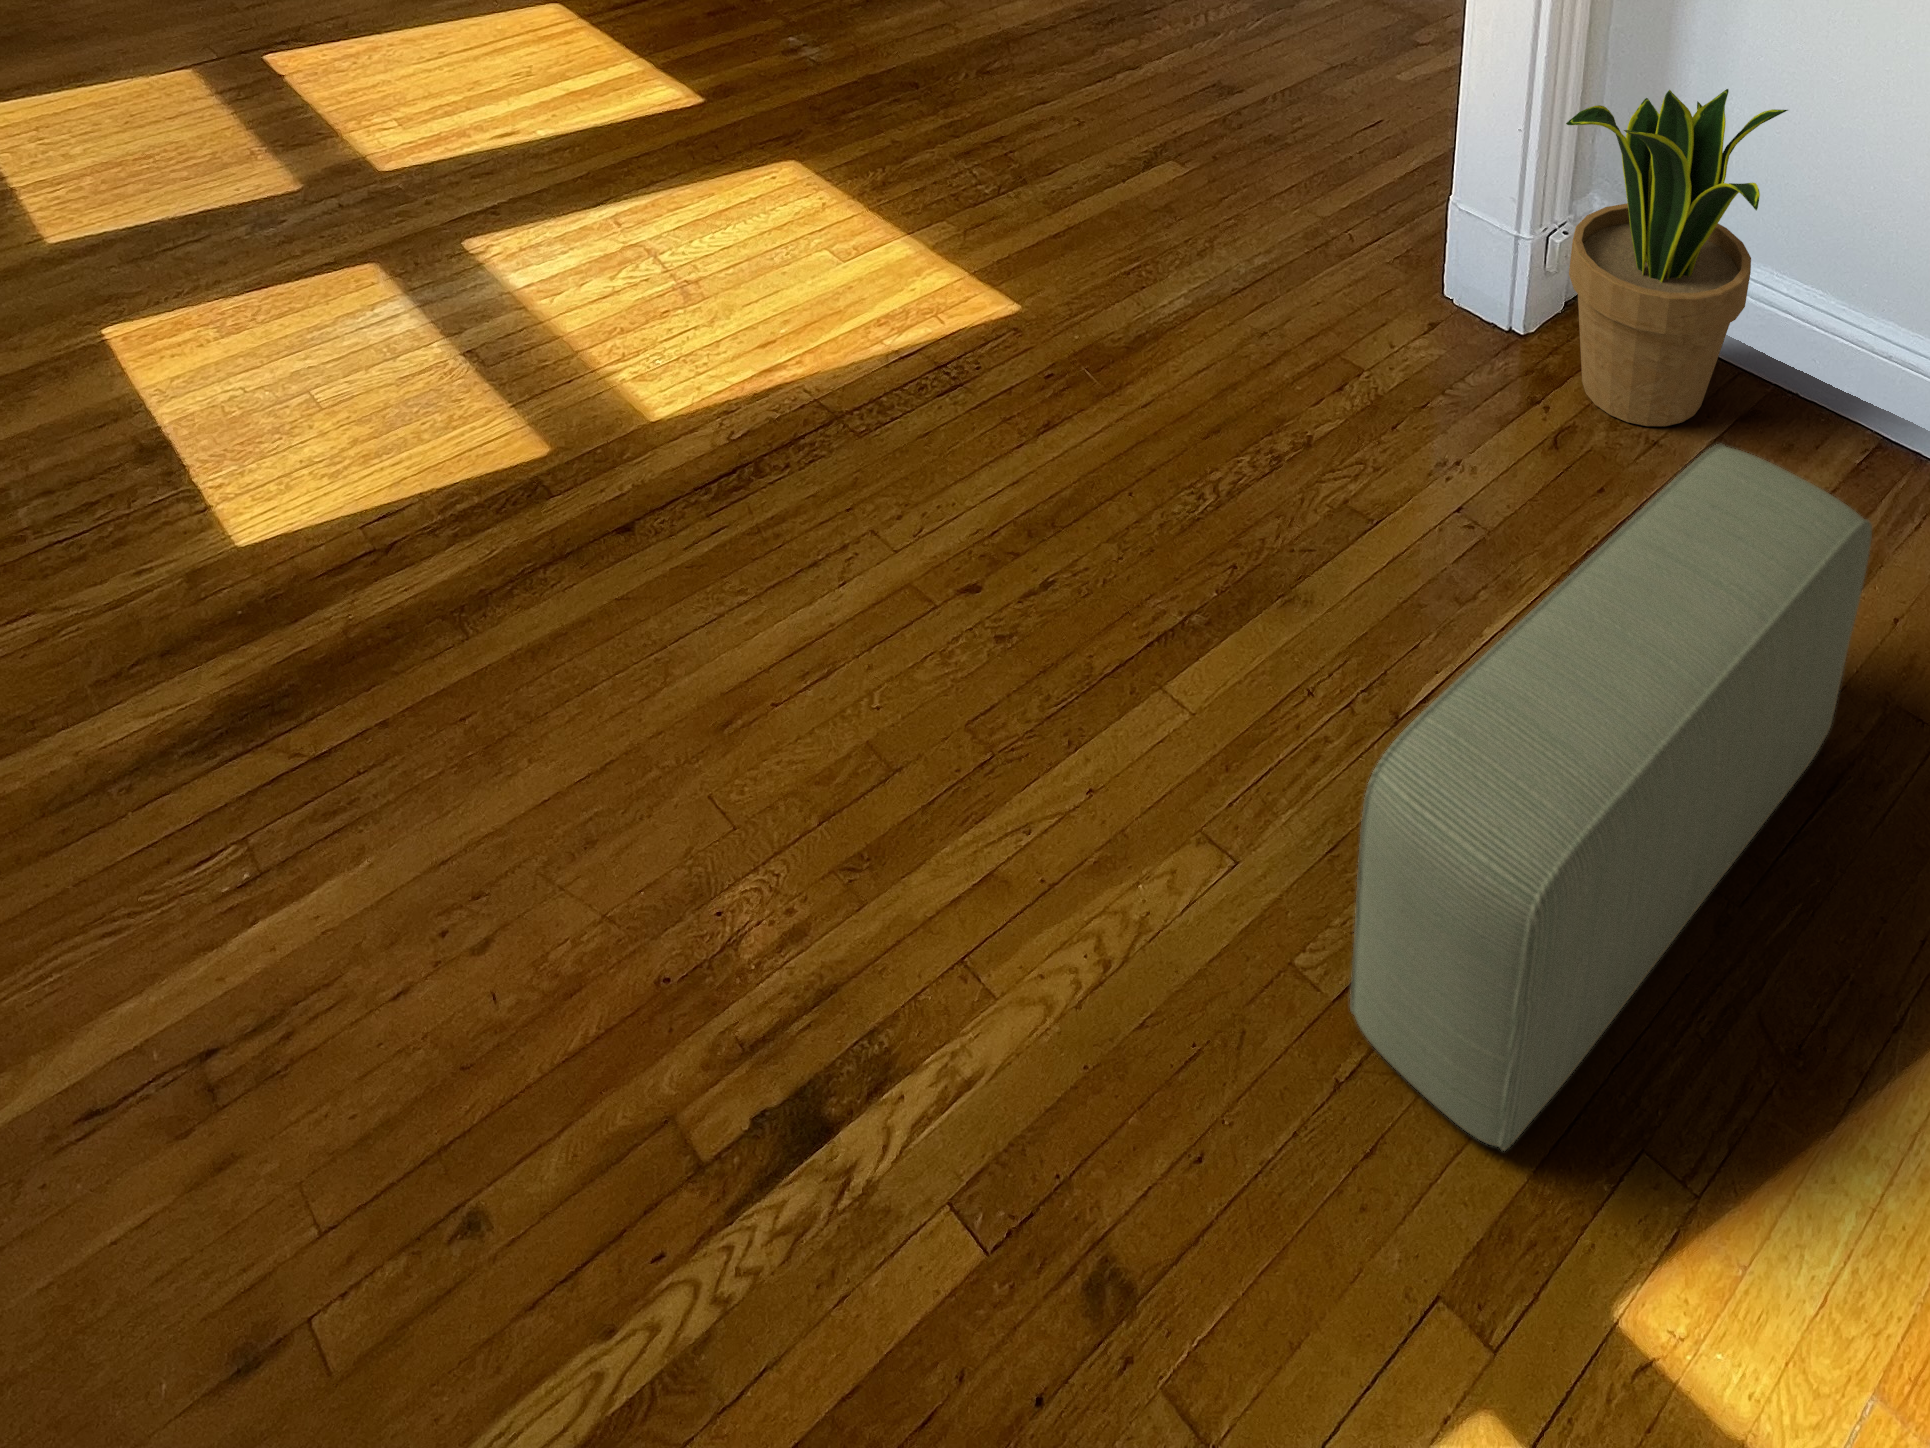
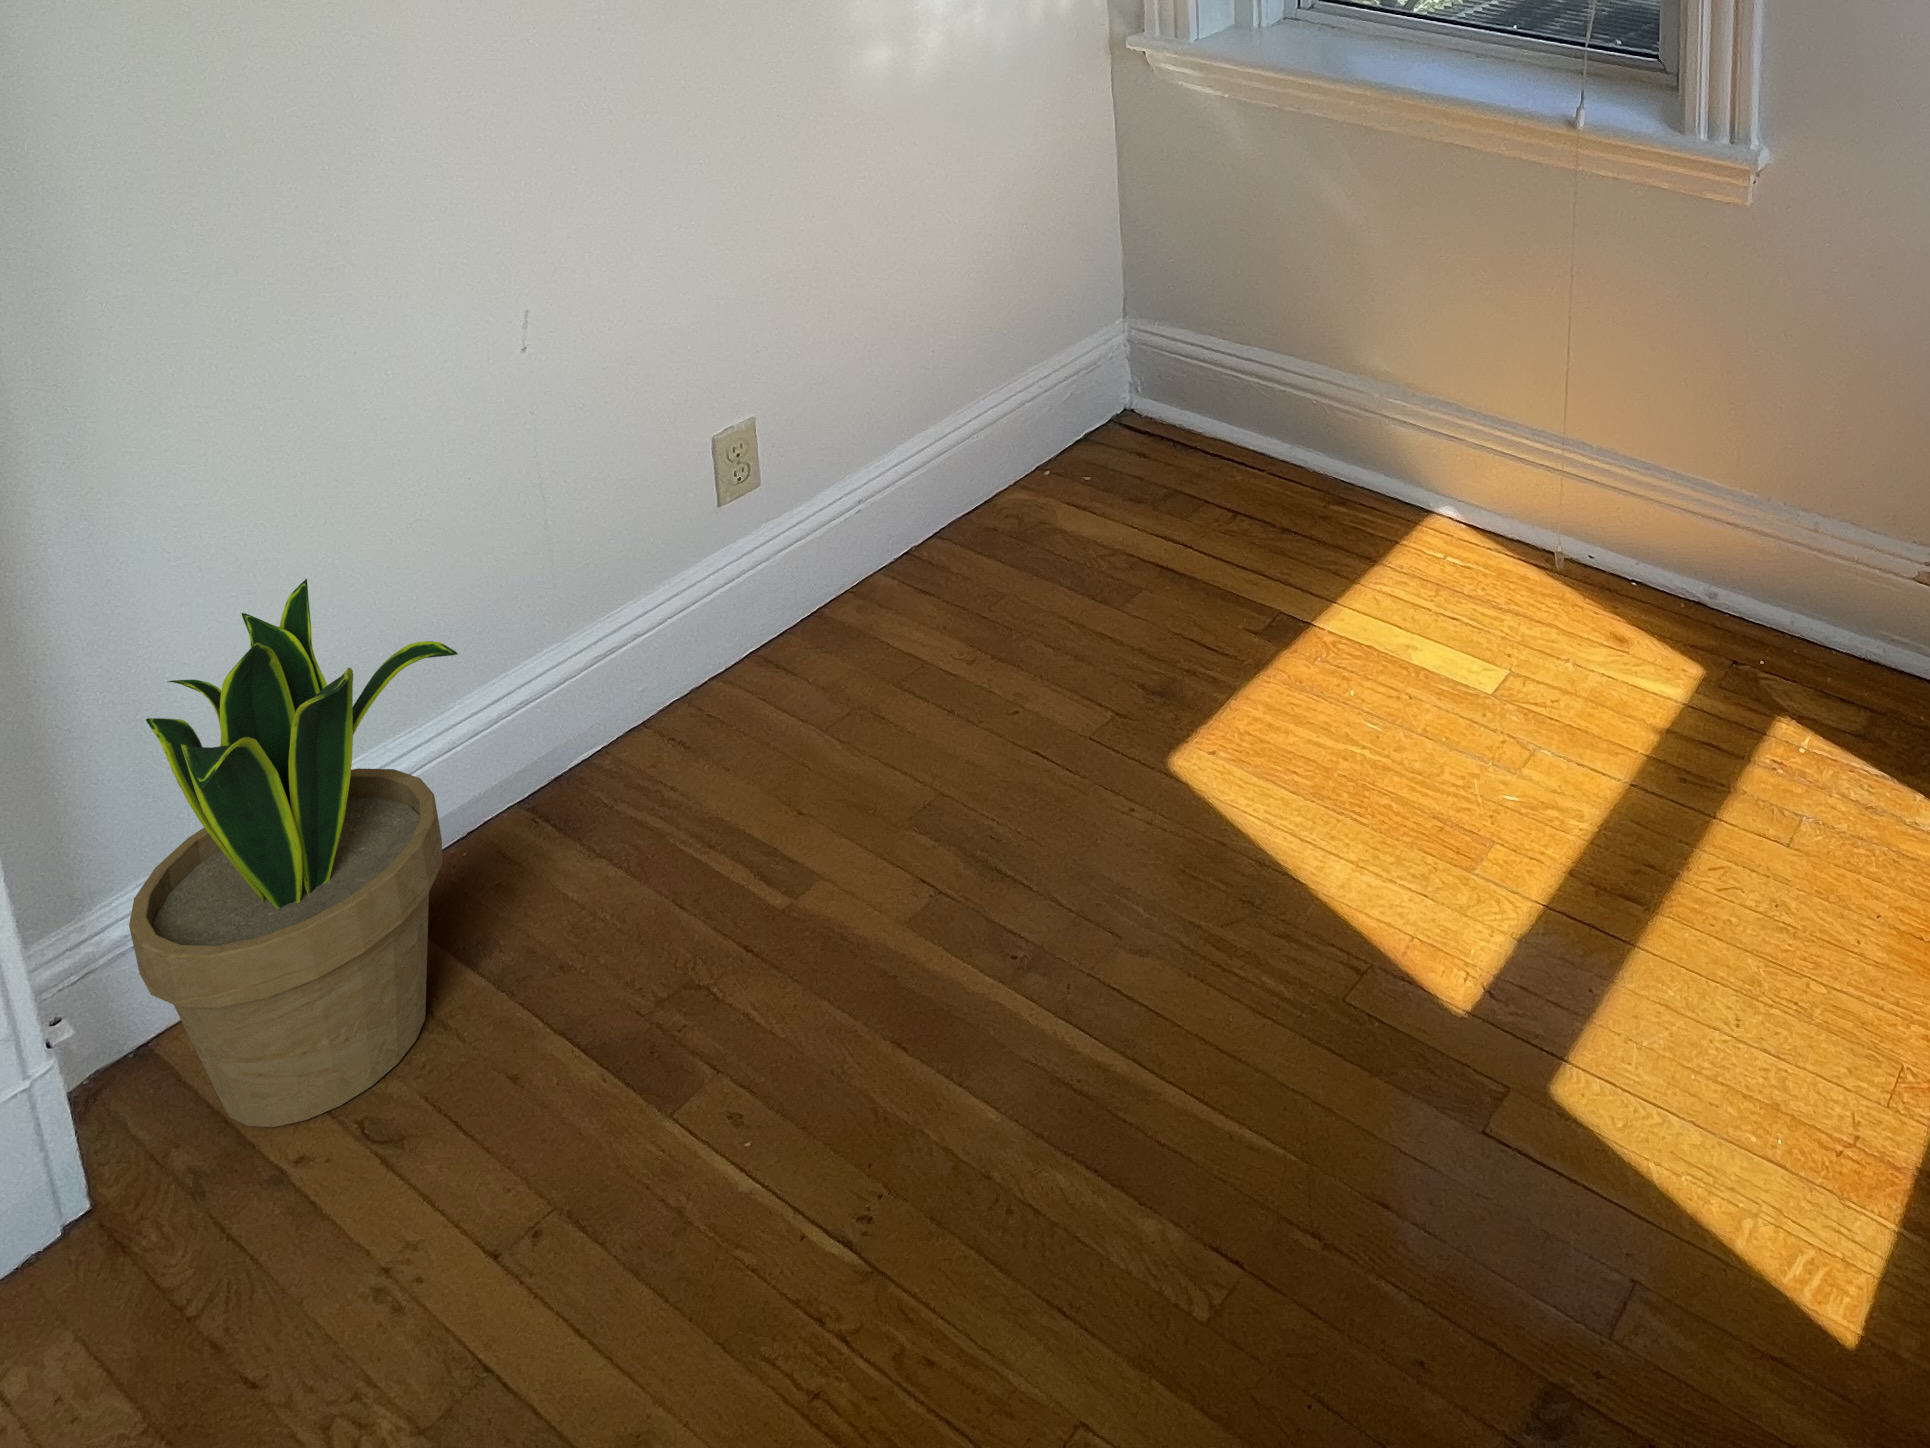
pouf: present [1350,444,1872,1150] -> none [802,651,1389,1249]

